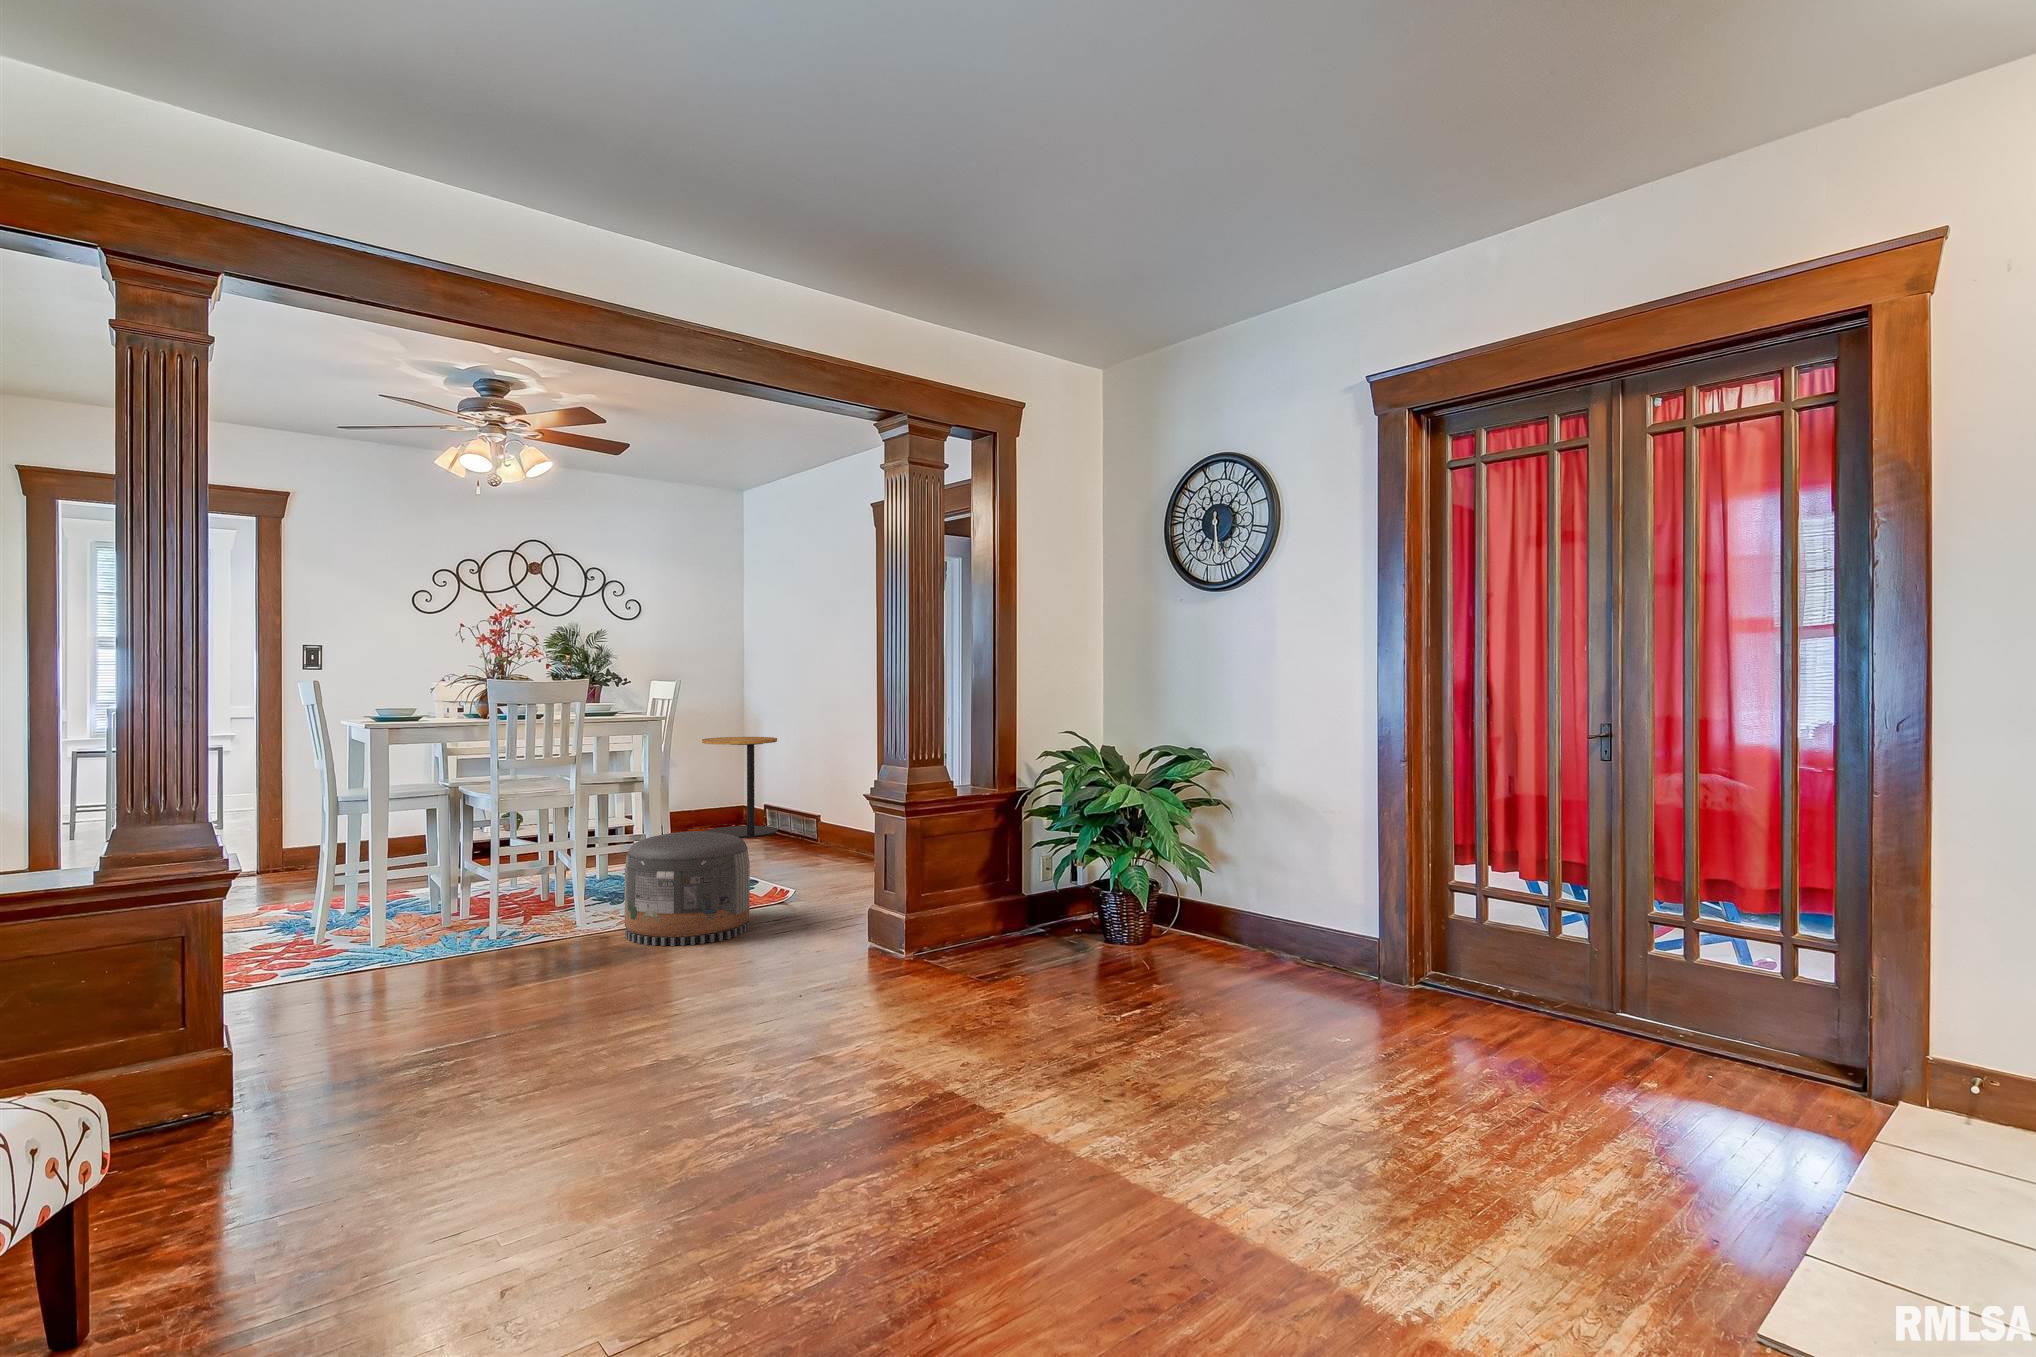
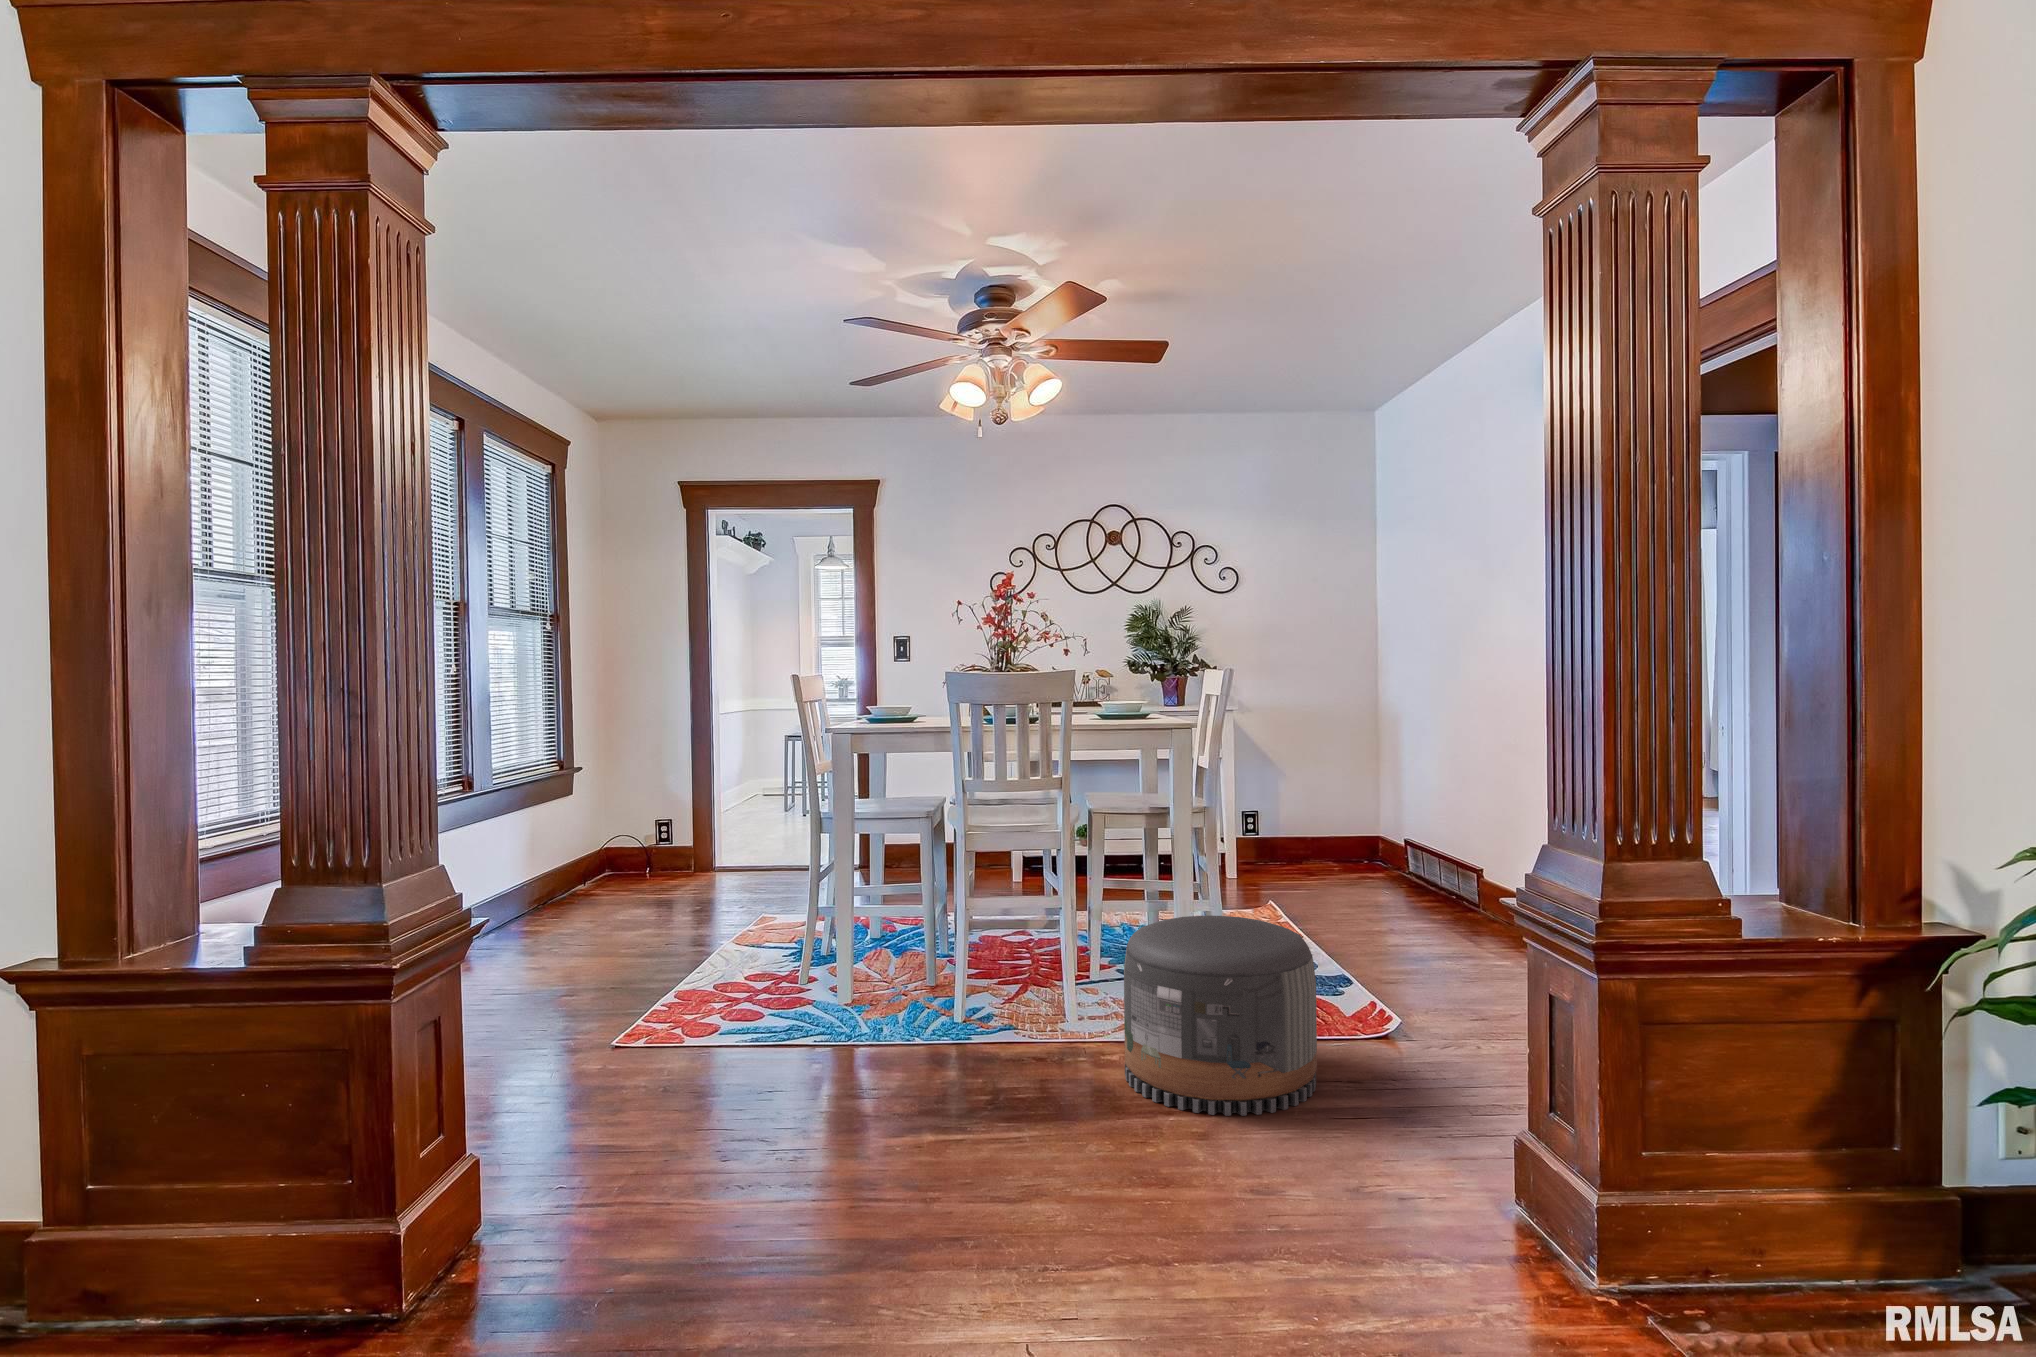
side table: present [702,737,777,838] -> none [1313,748,1419,891]

